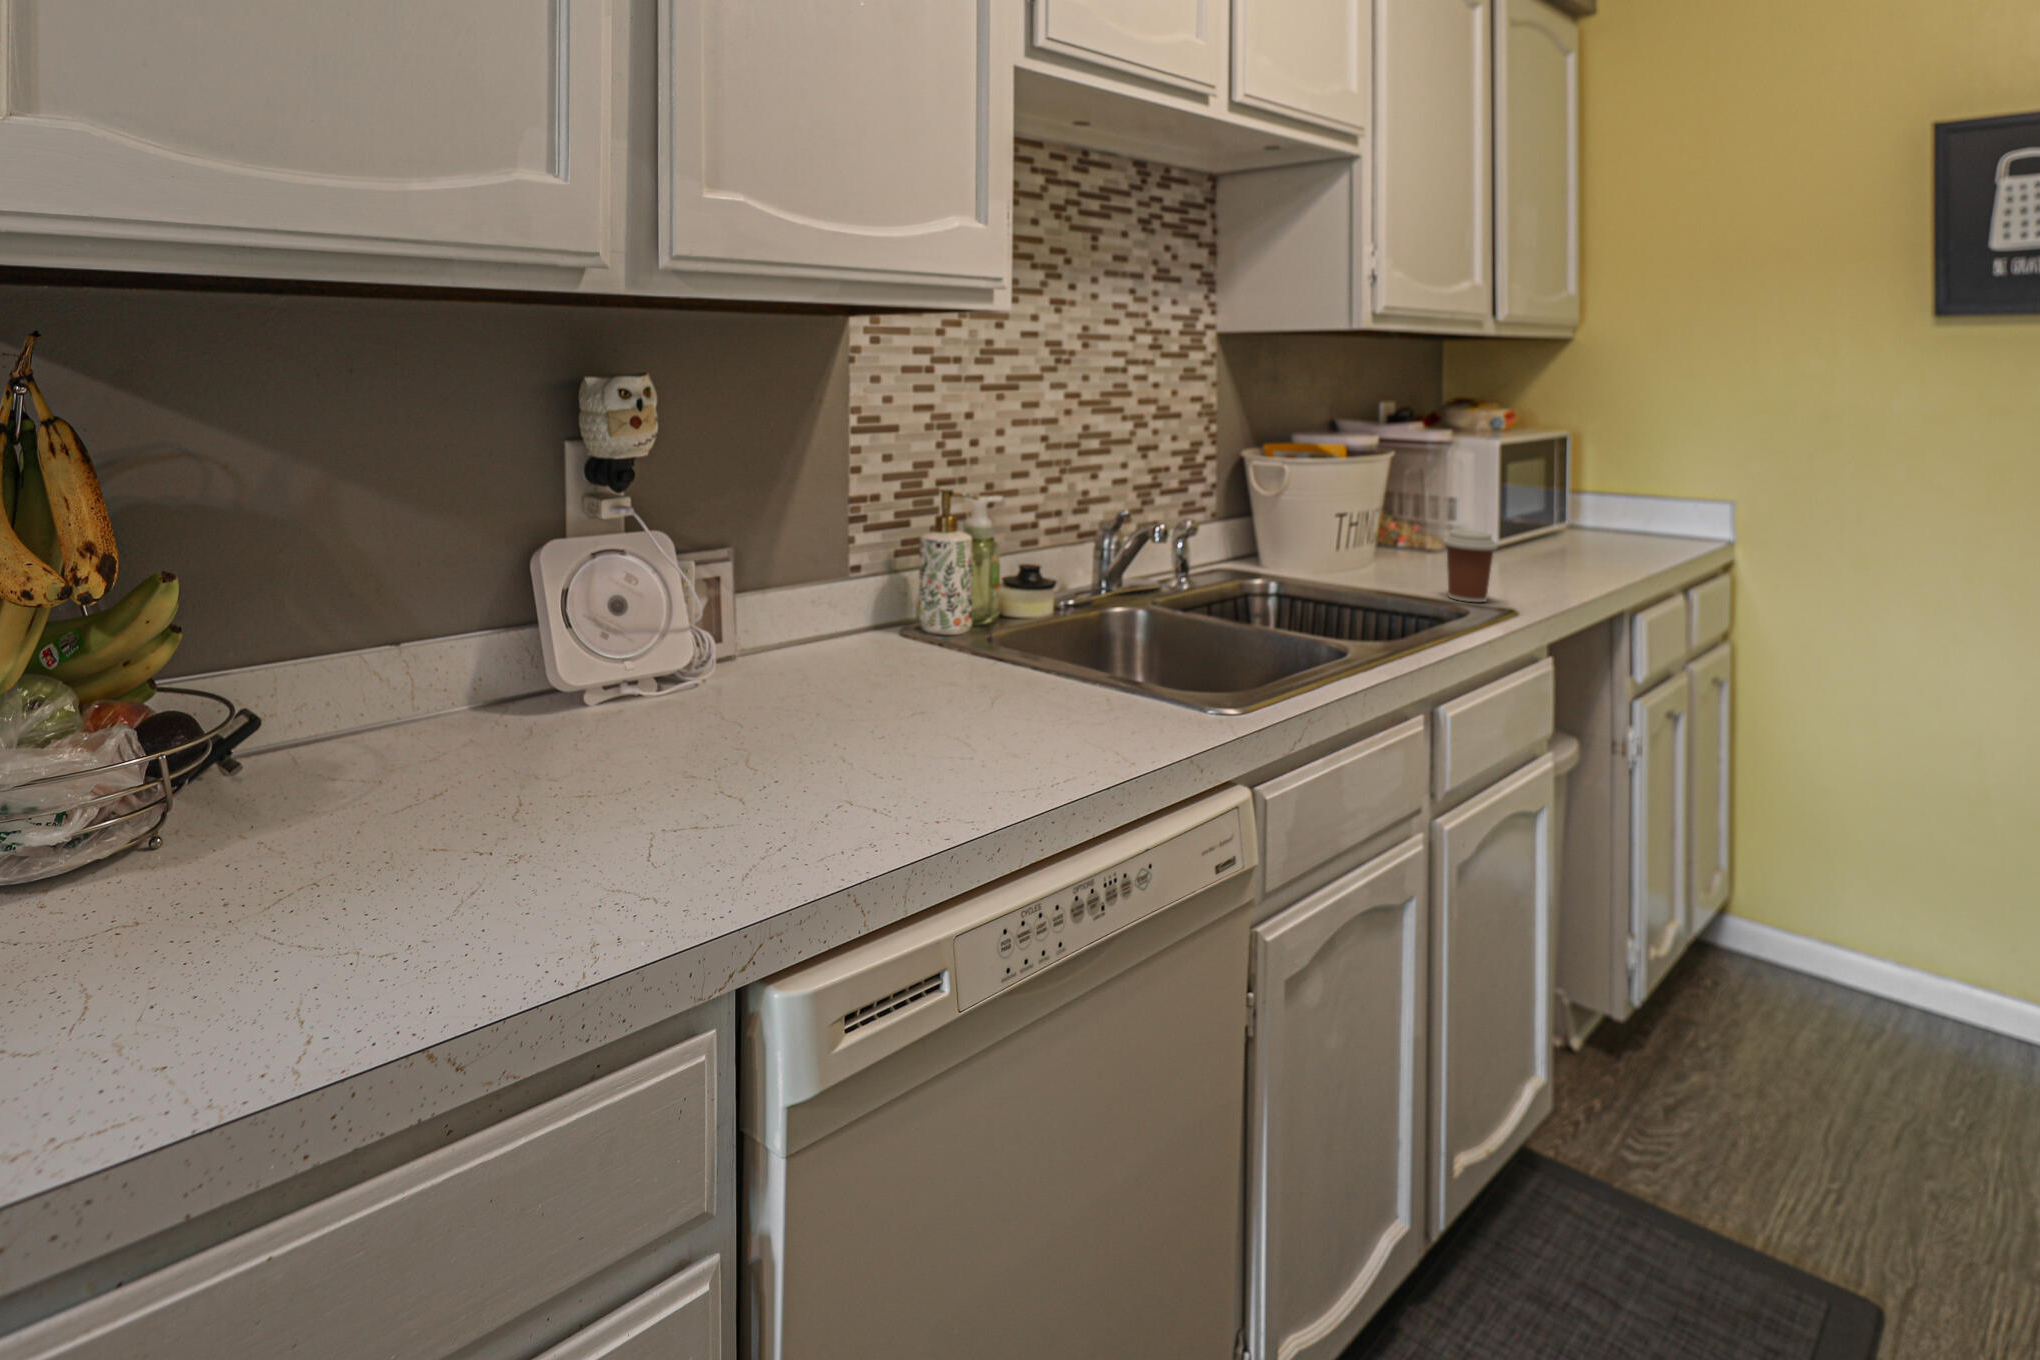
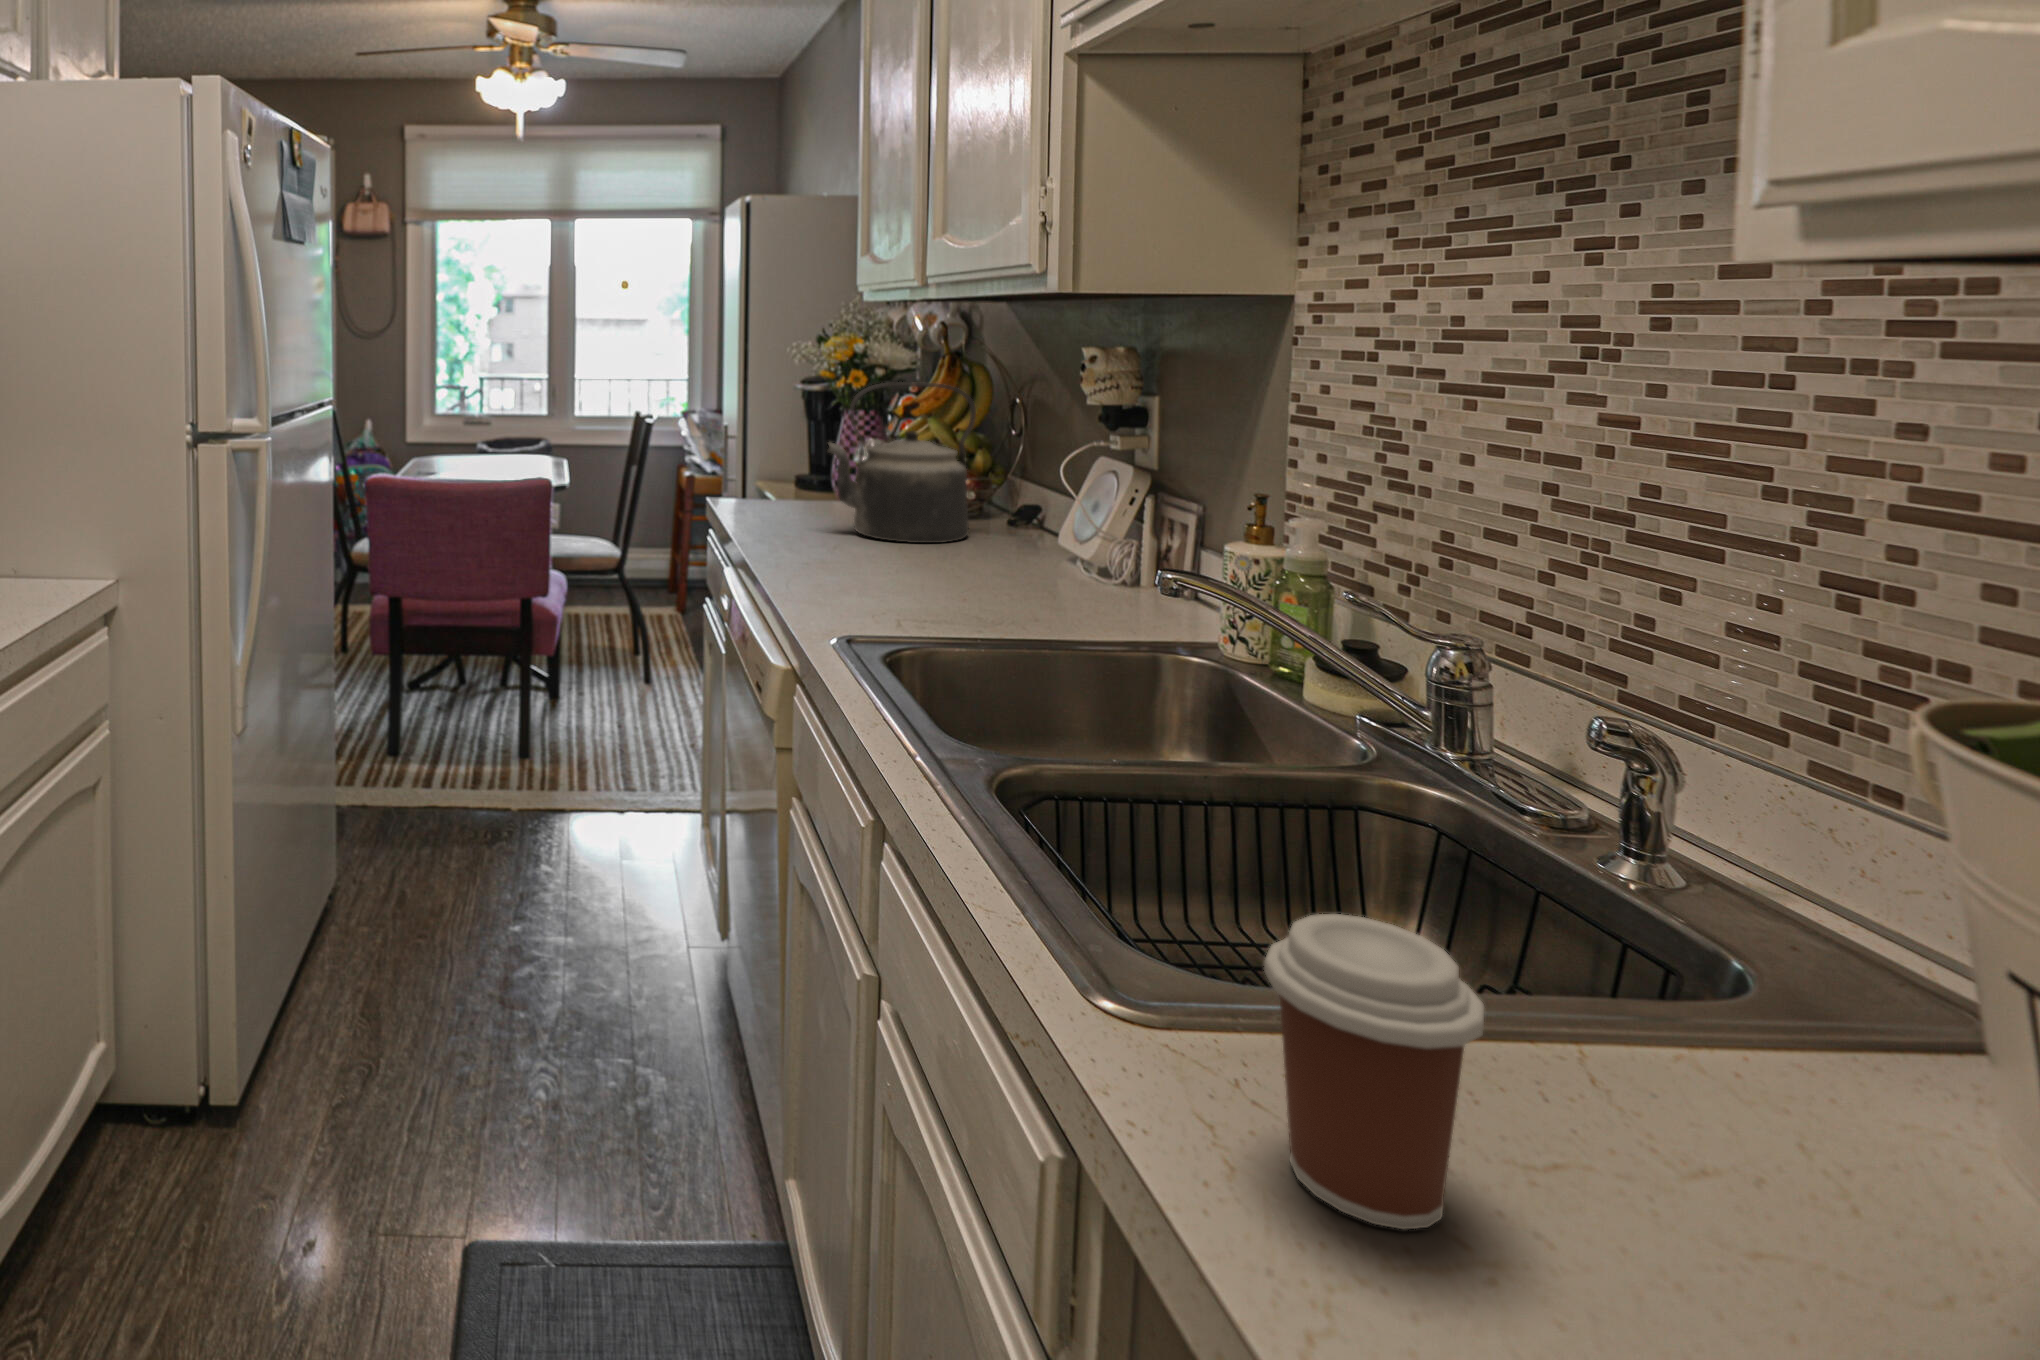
kettle: none [254,486,565,946] -> present [828,382,976,543]

